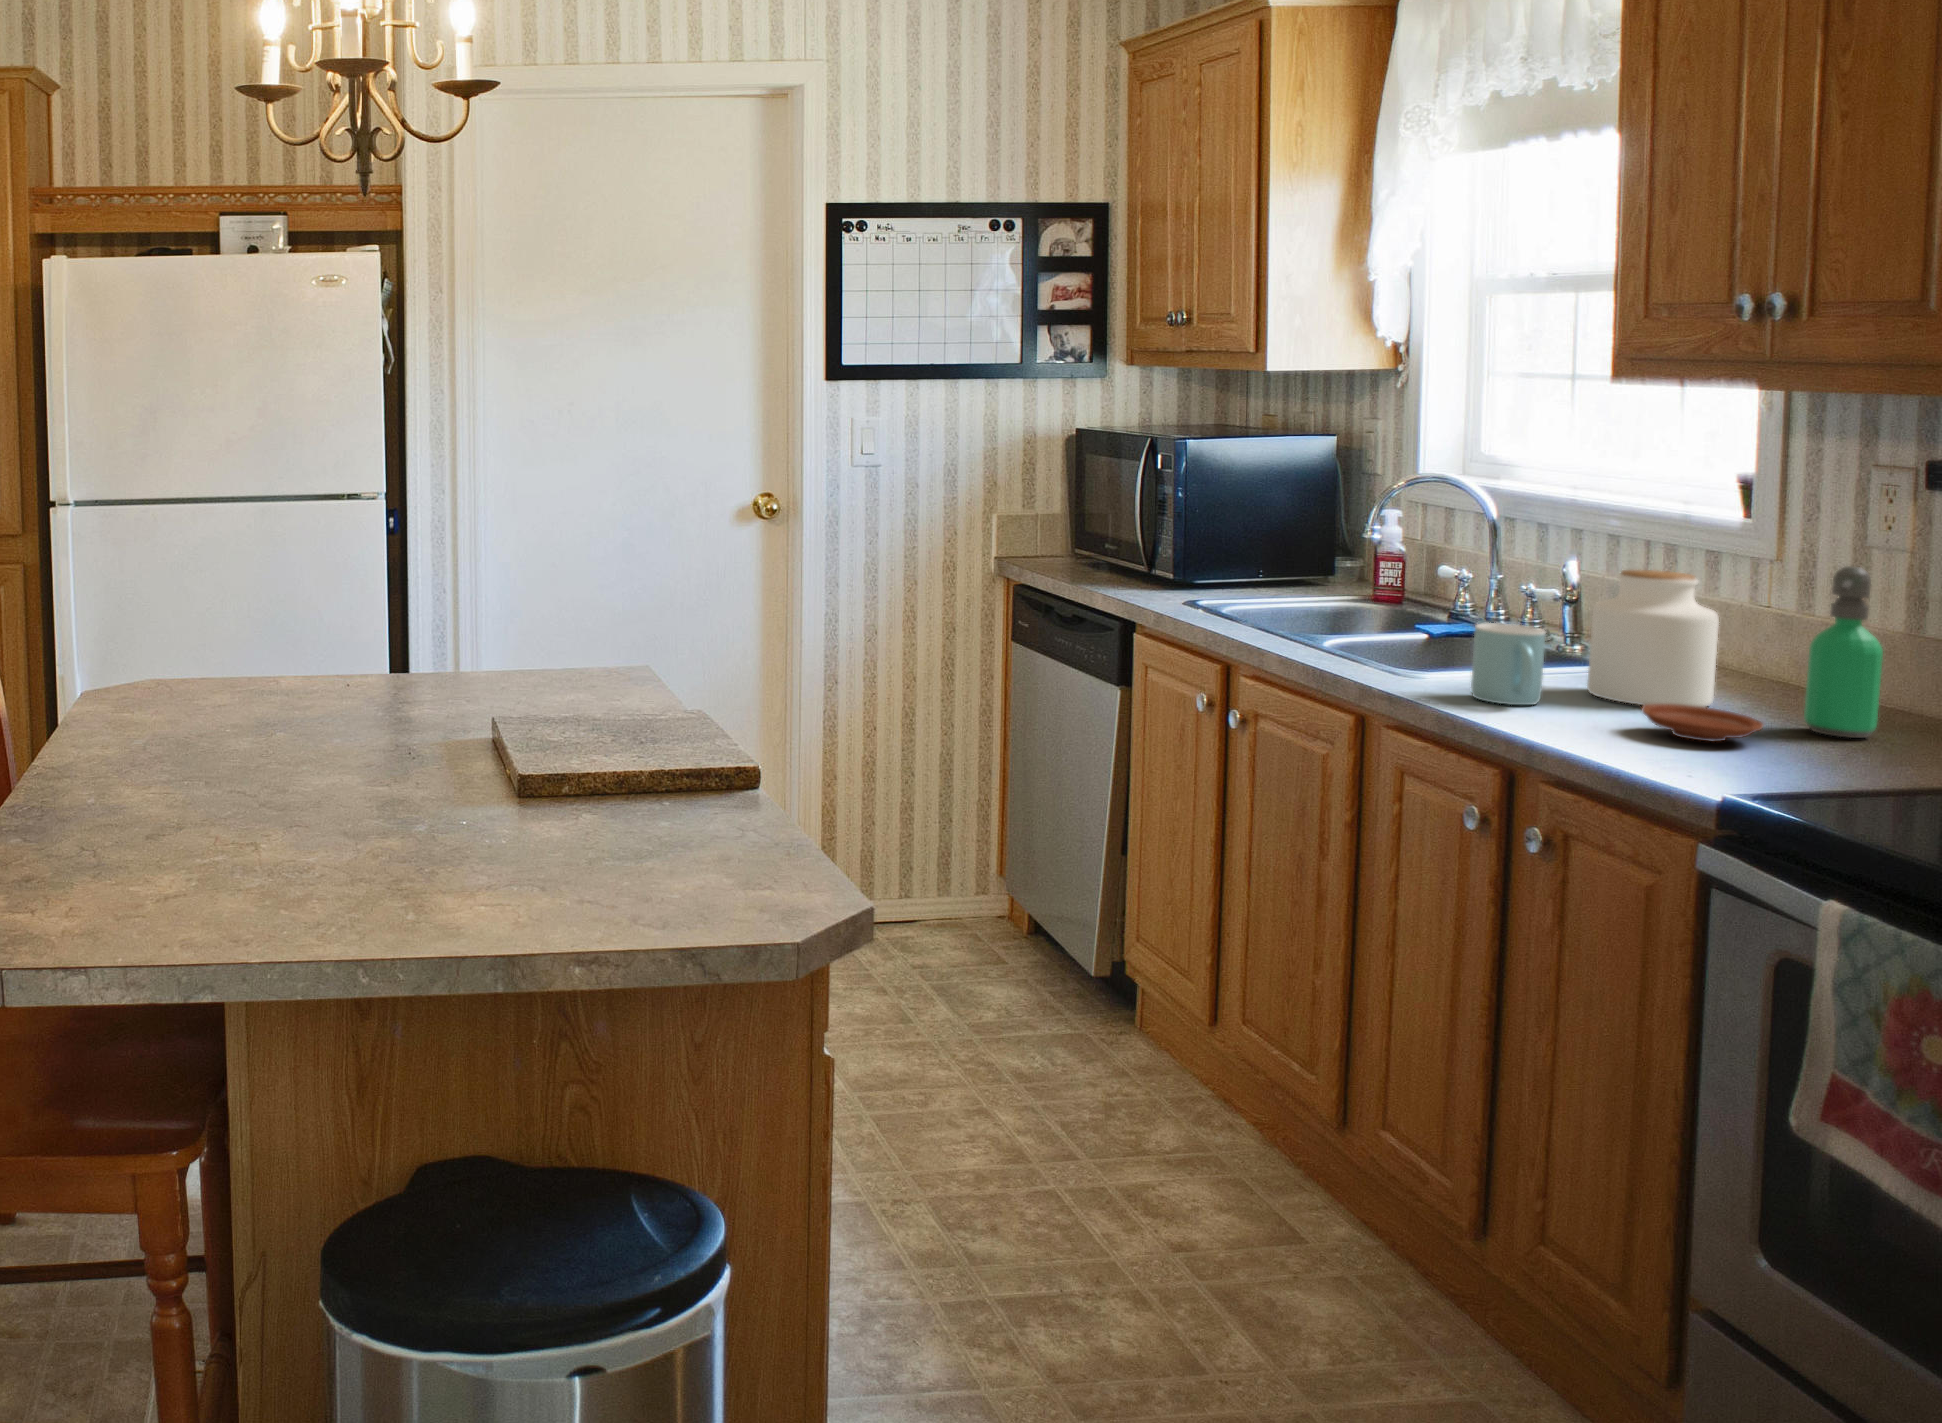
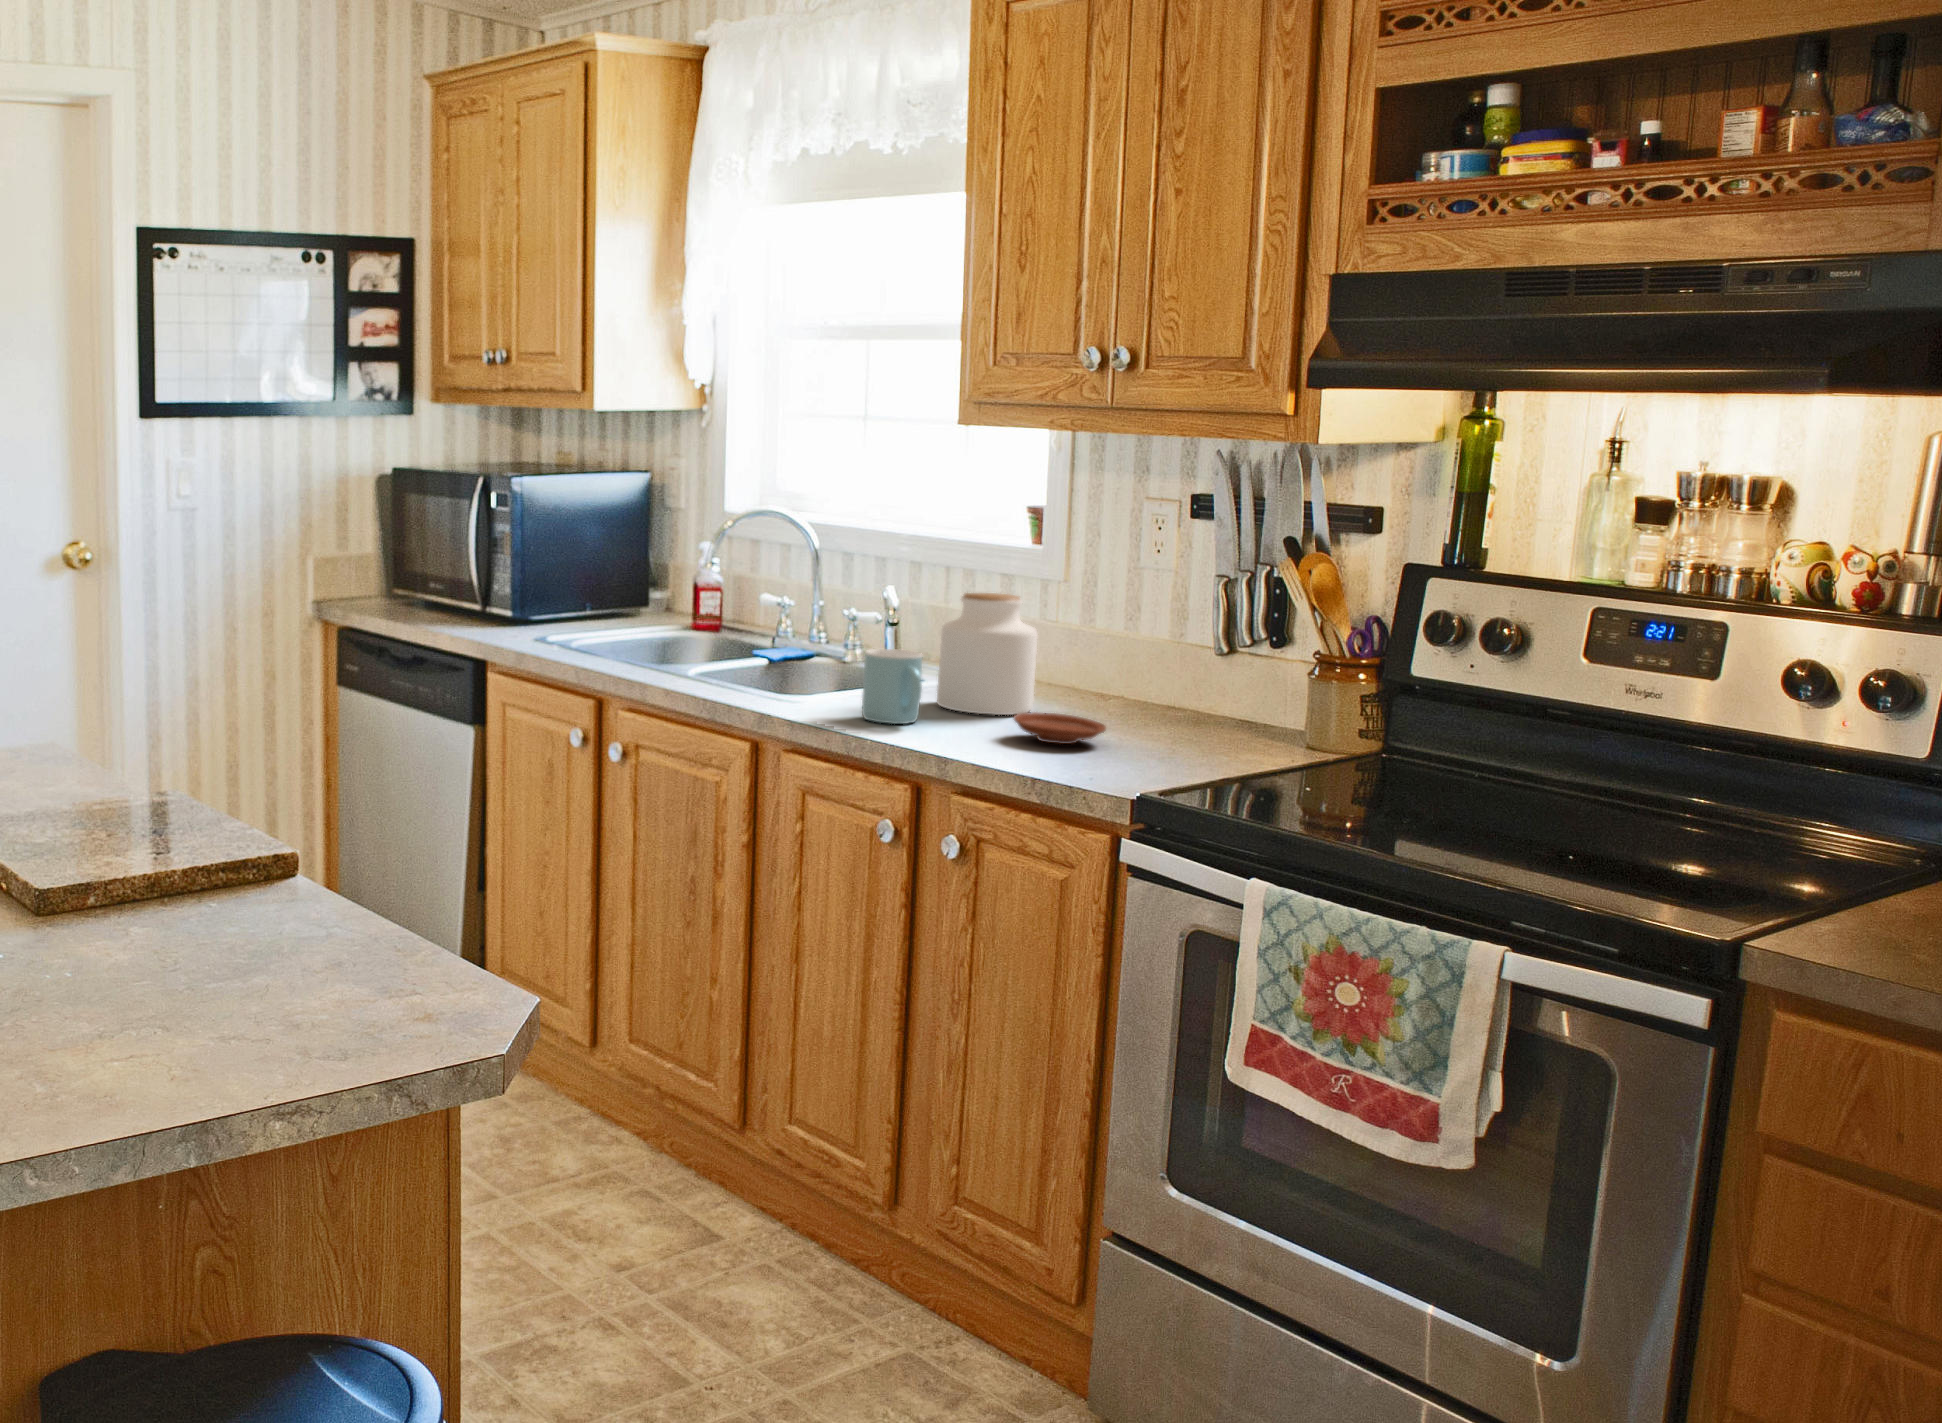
soap dispenser: present [1804,566,1883,738] -> none [1113,583,1170,730]

